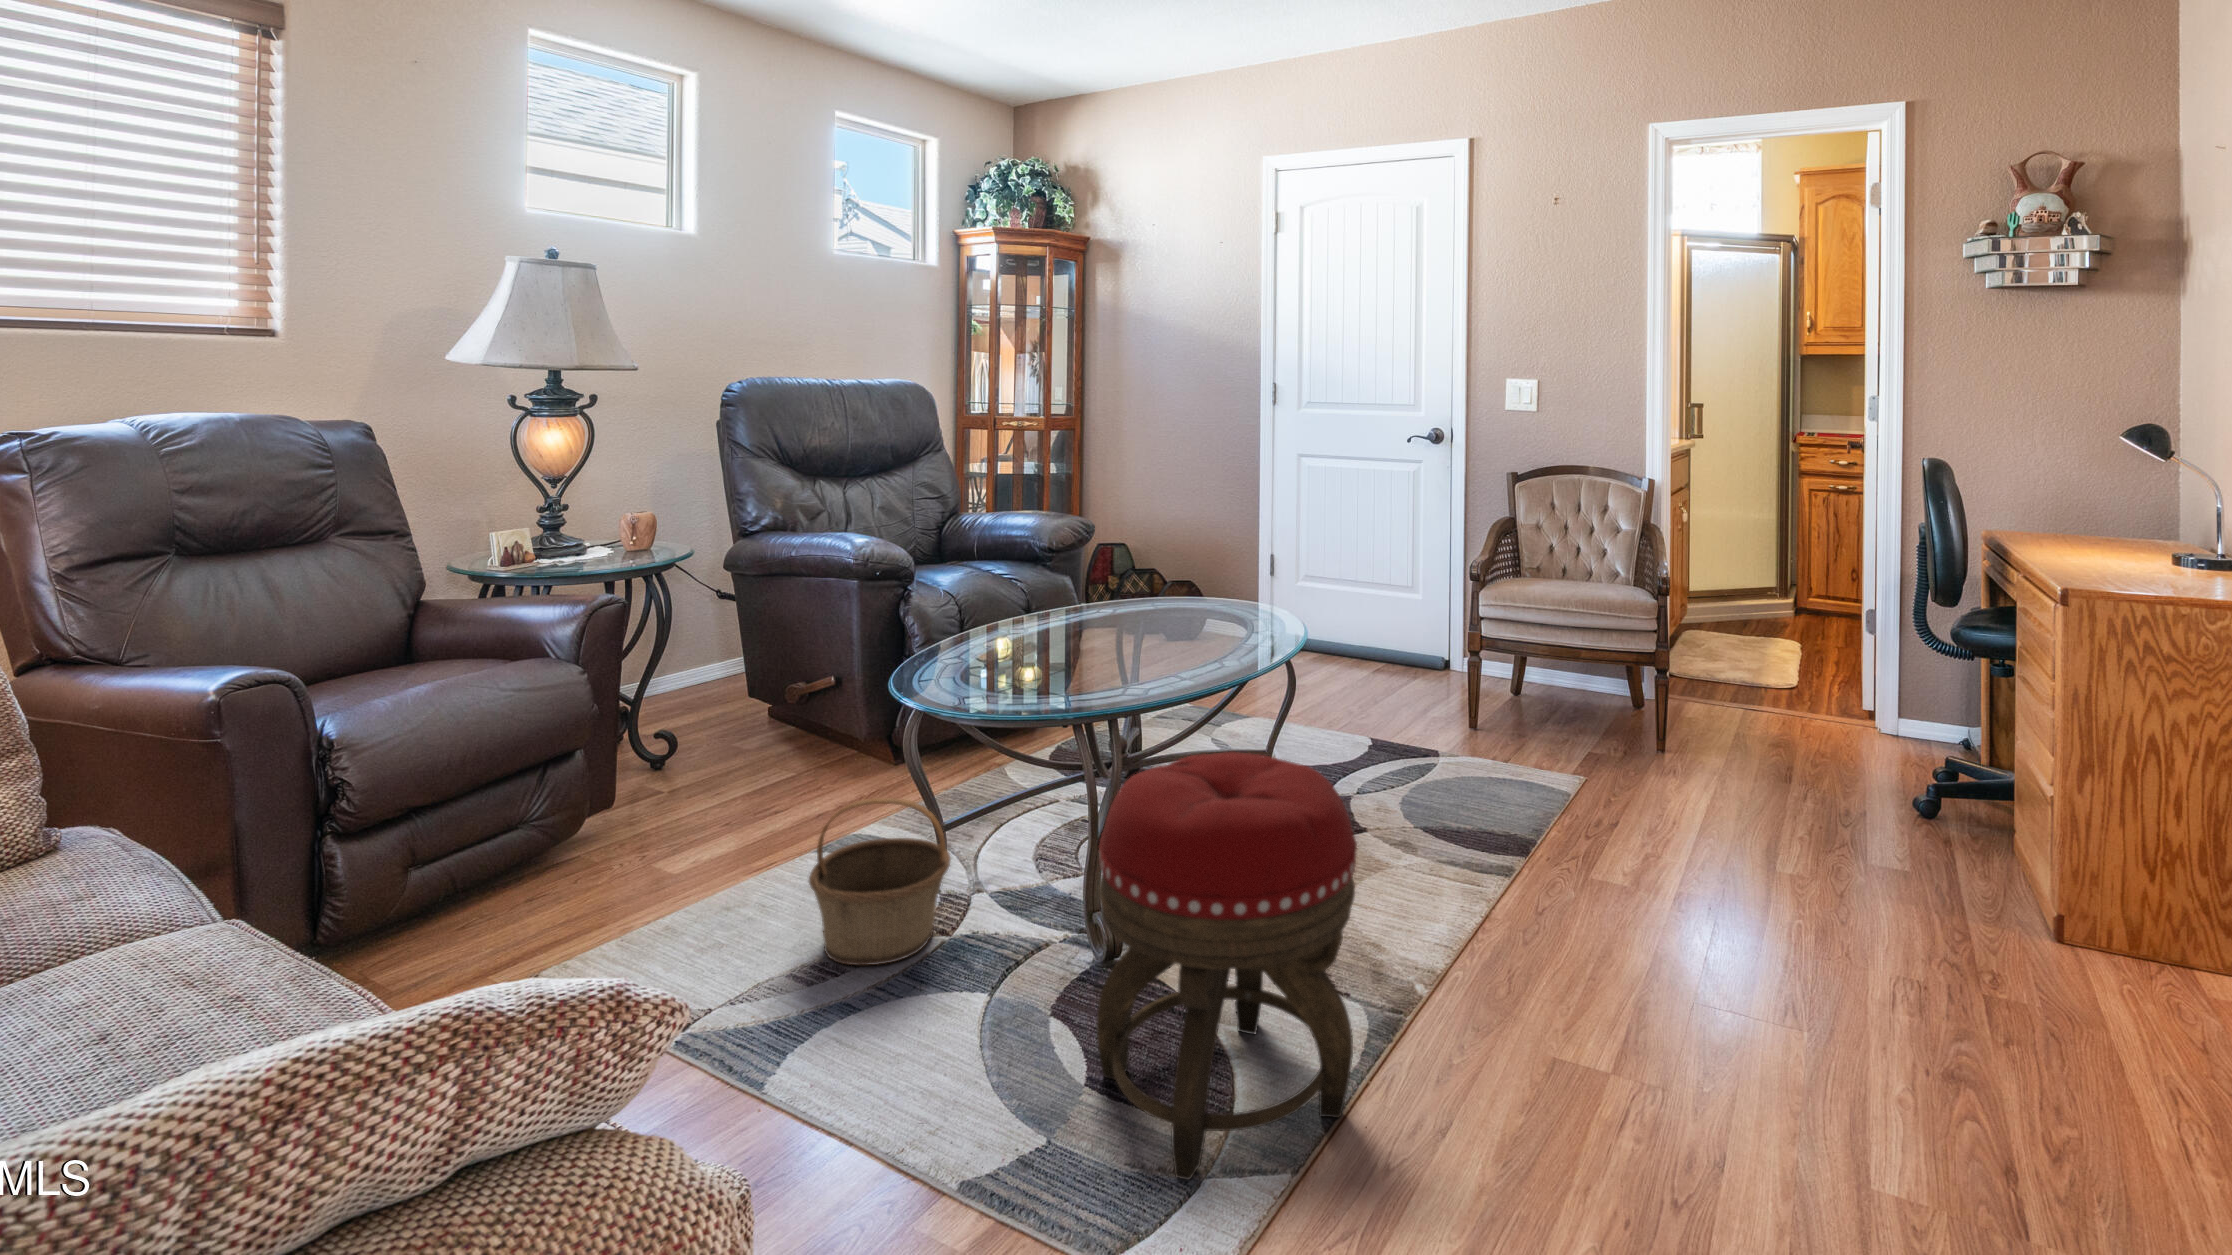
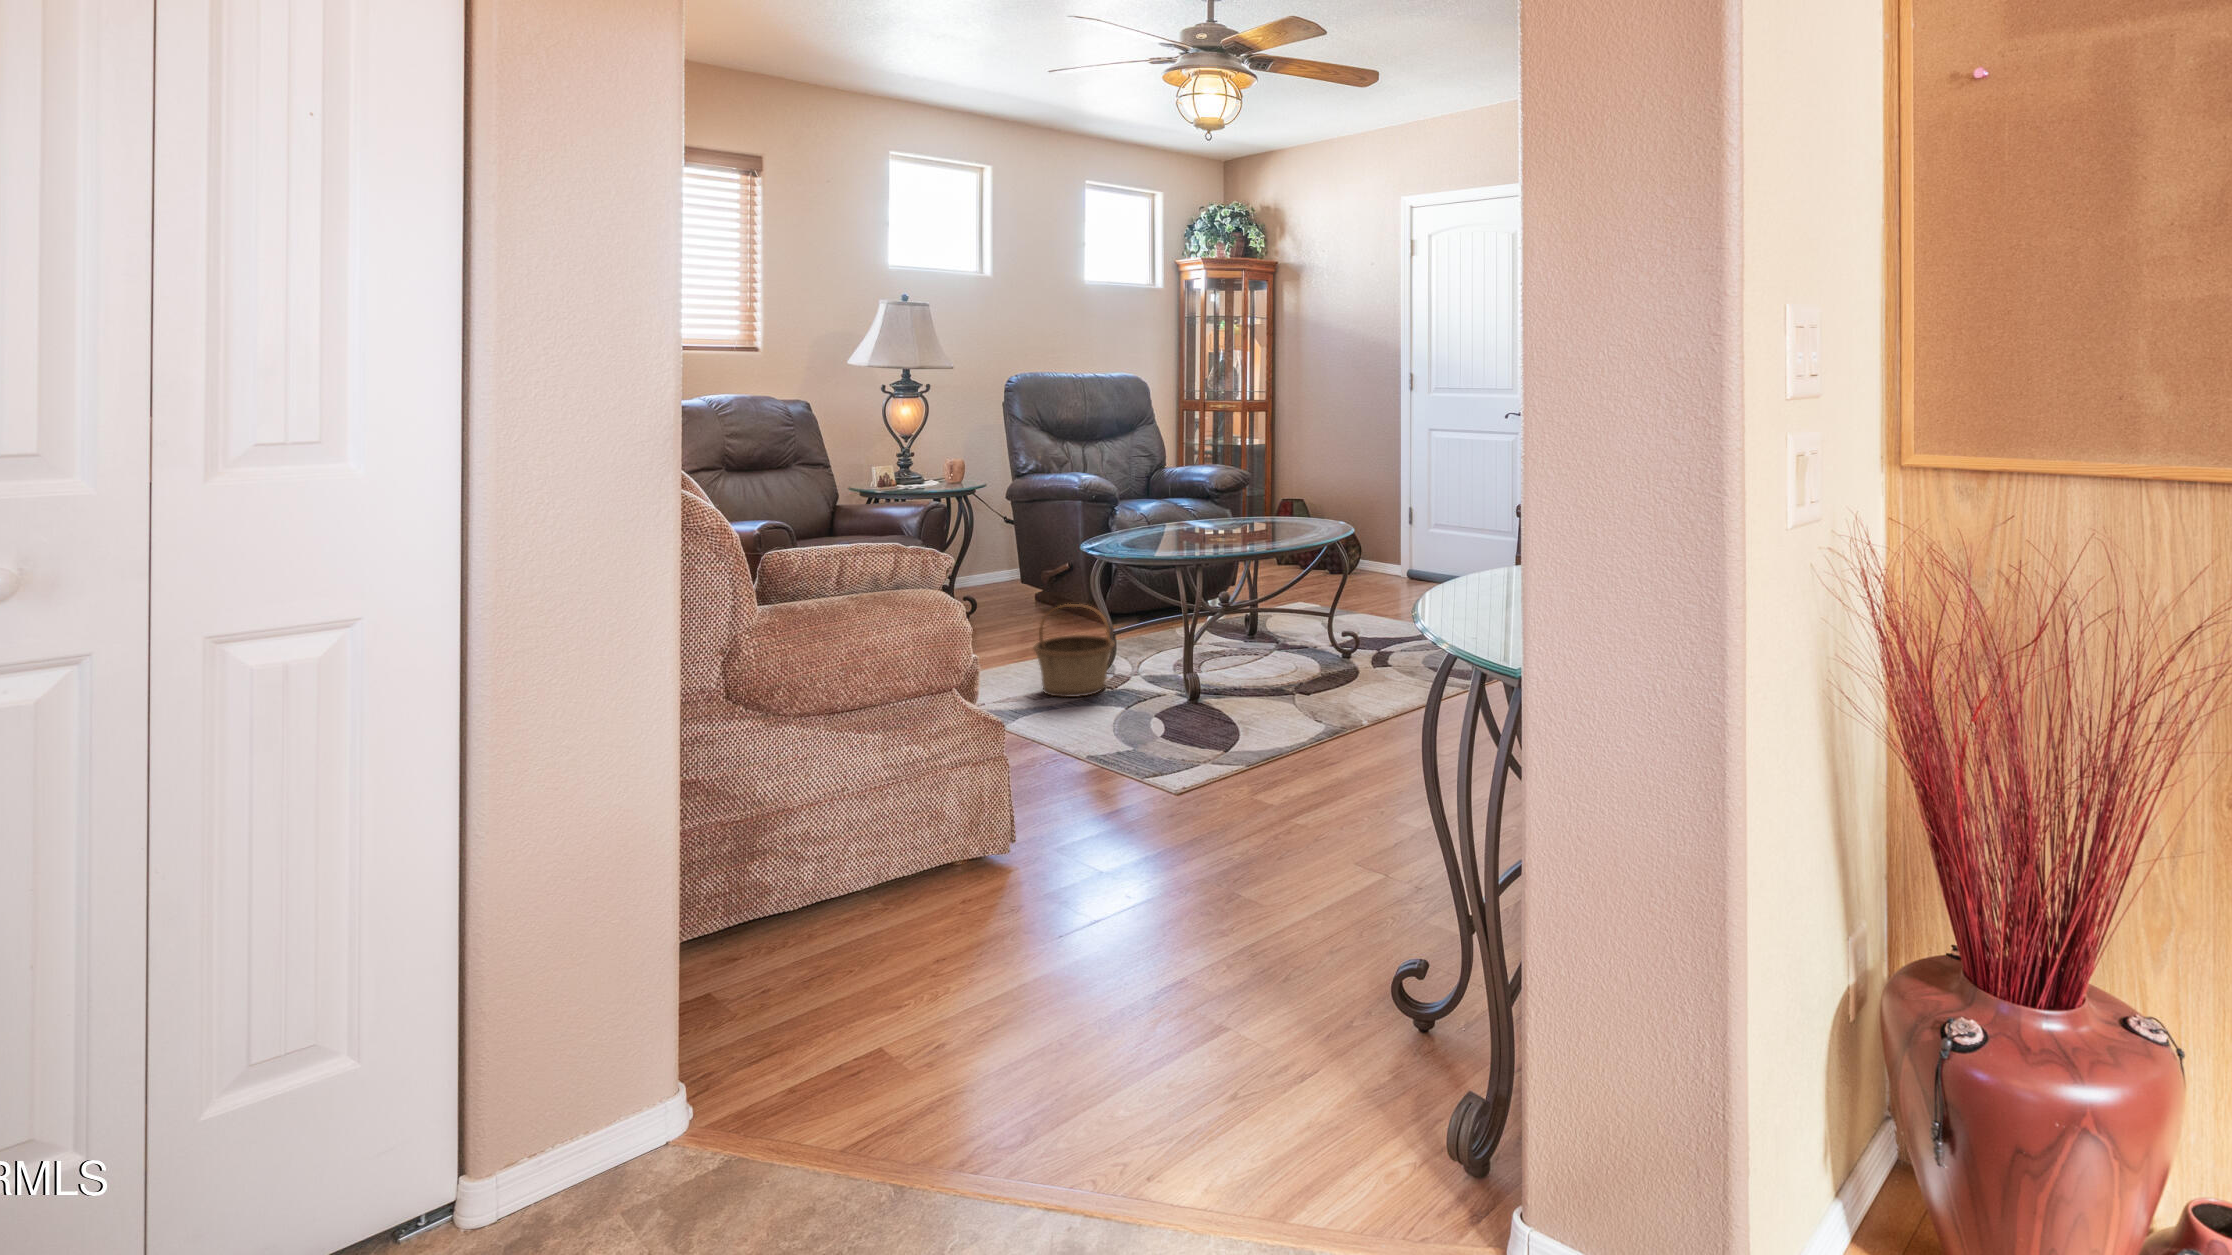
footstool: present [1097,752,1357,1180] -> none [1162,561,1309,770]

